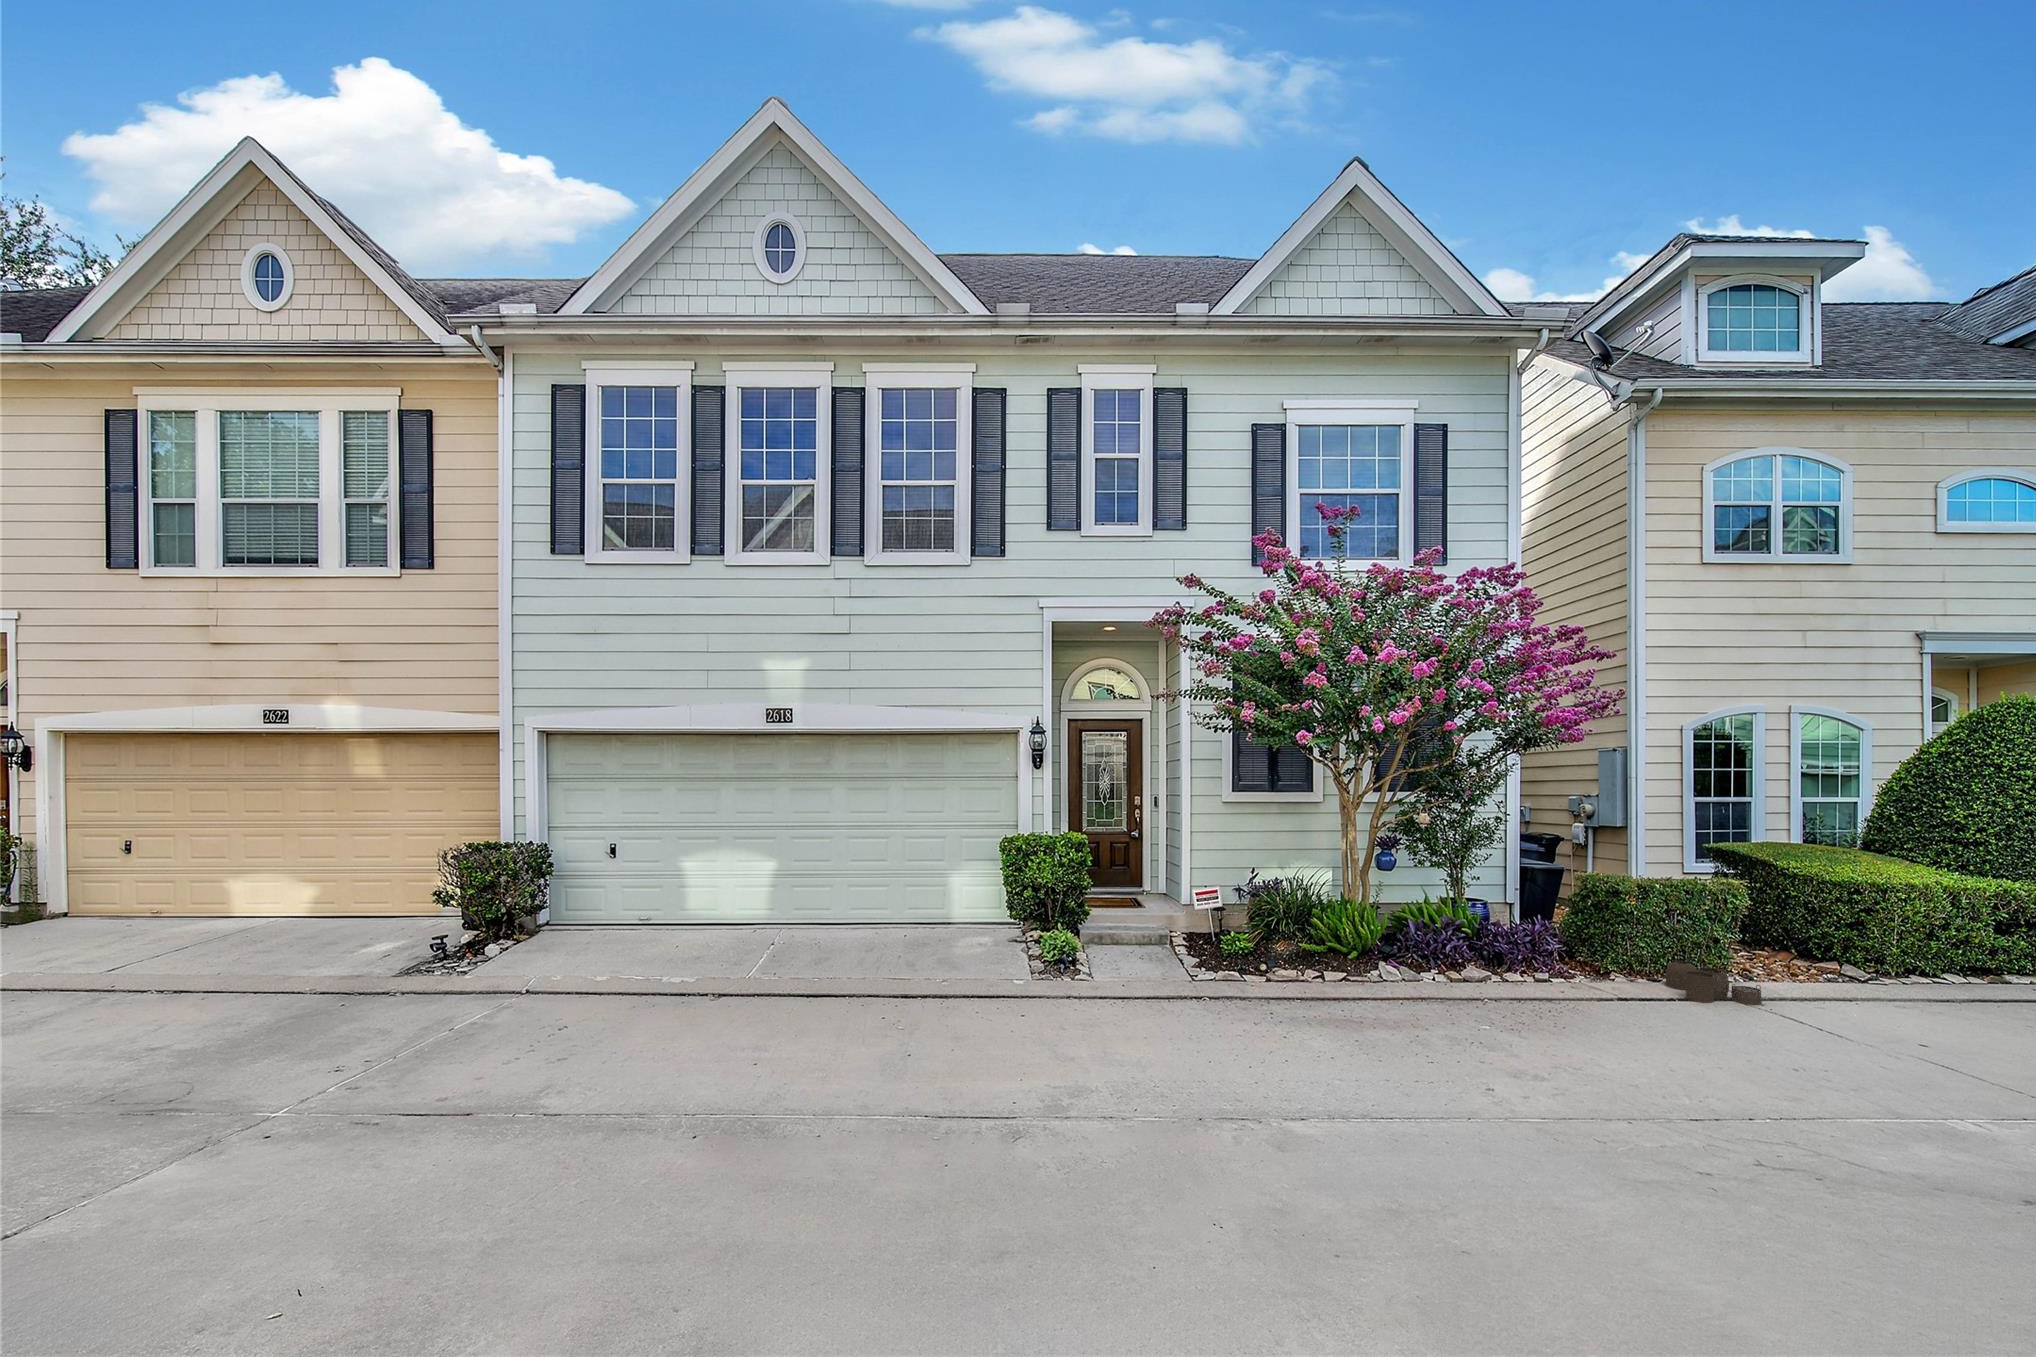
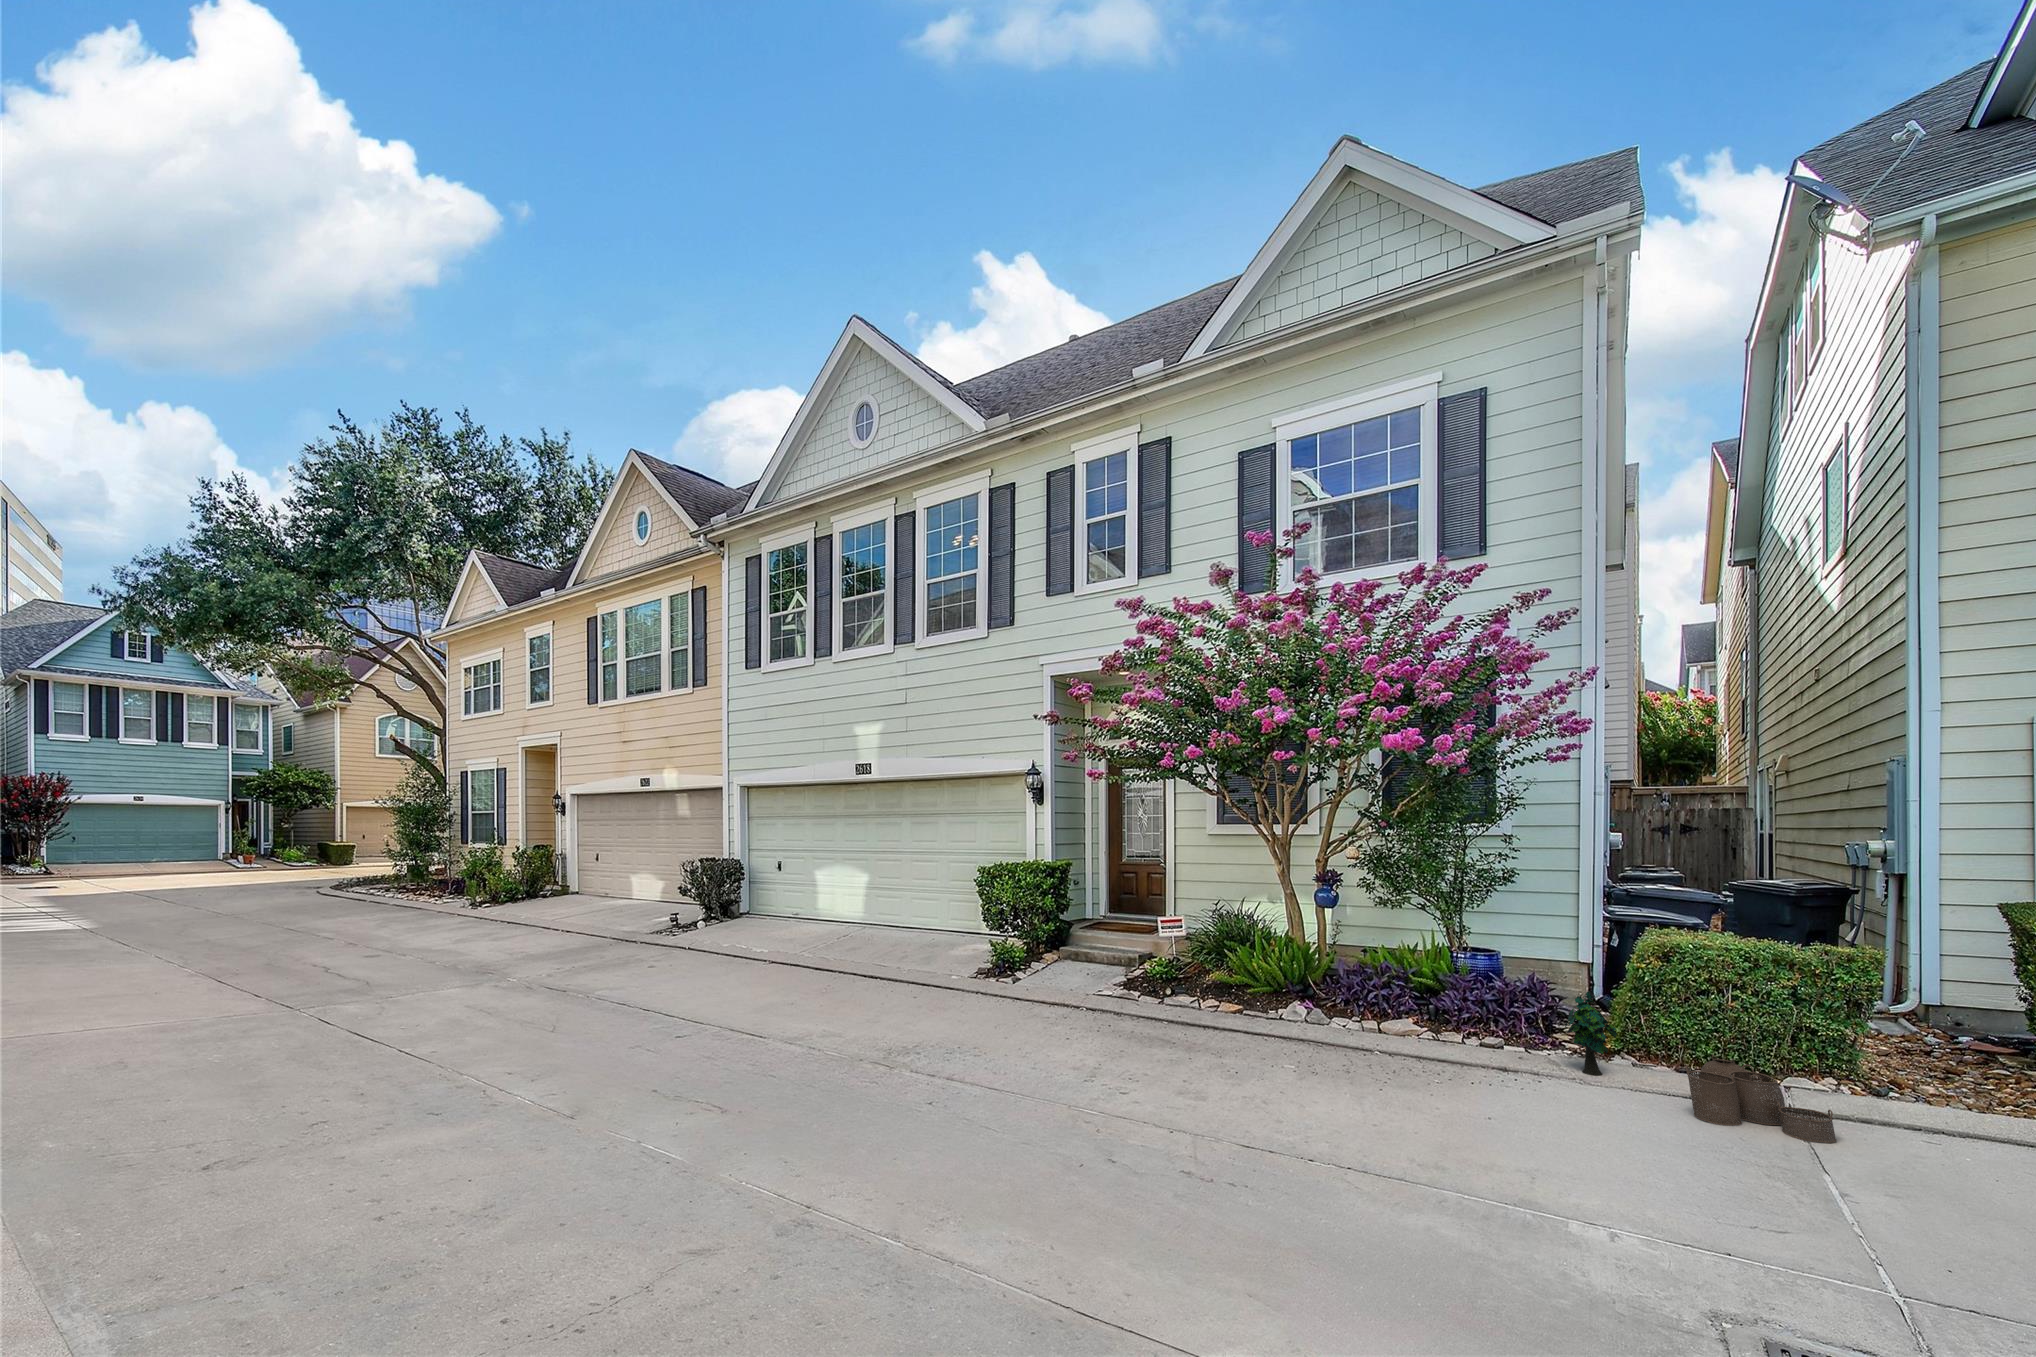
decorative plant: none [1575,924,1615,981] -> present [1565,991,1617,1075]

